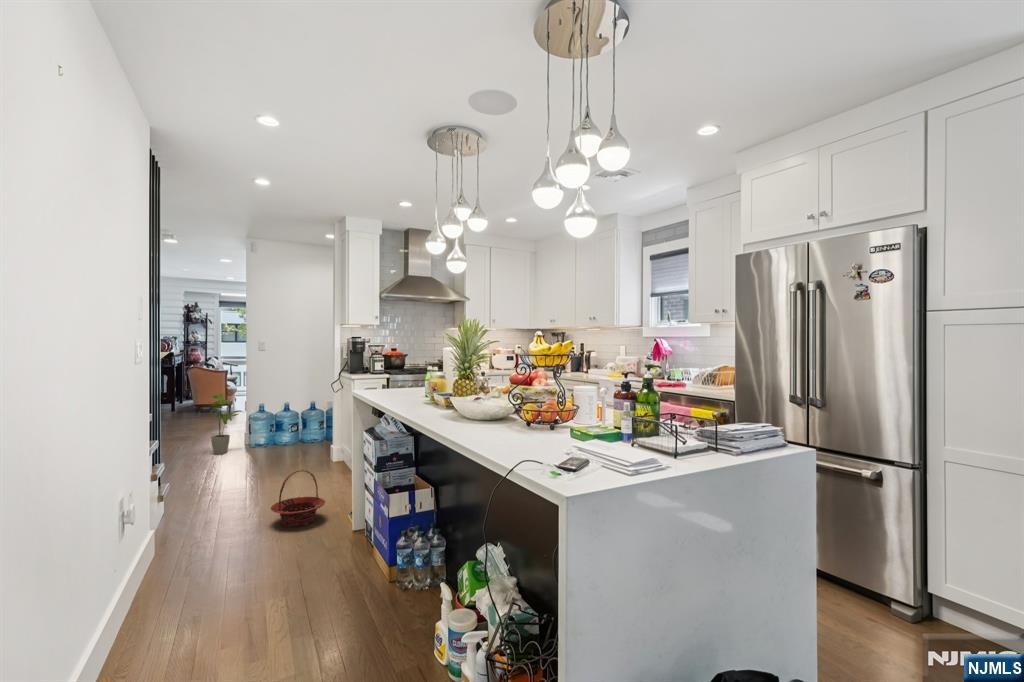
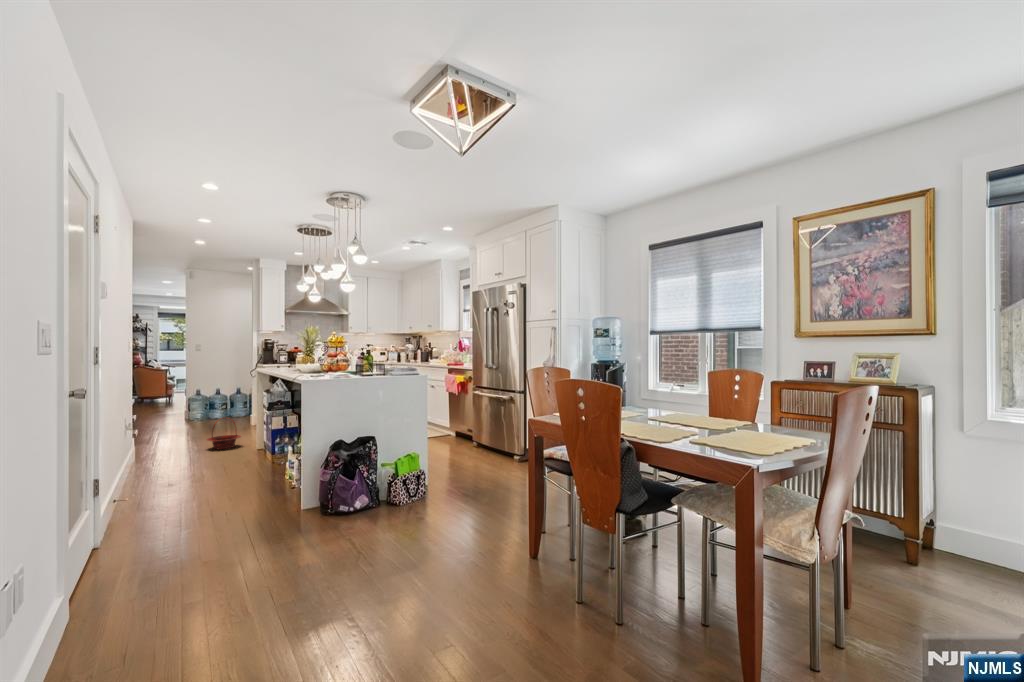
house plant: present [208,393,243,454] -> none [158,381,186,425]

